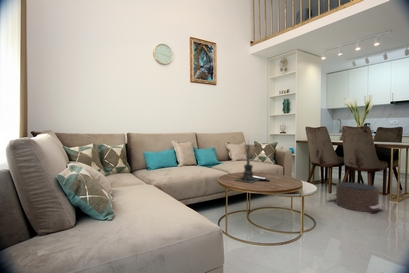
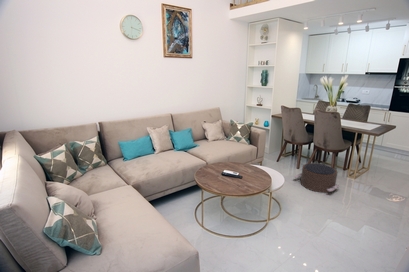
candle holder: present [237,145,259,183] -> none [208,145,232,186]

